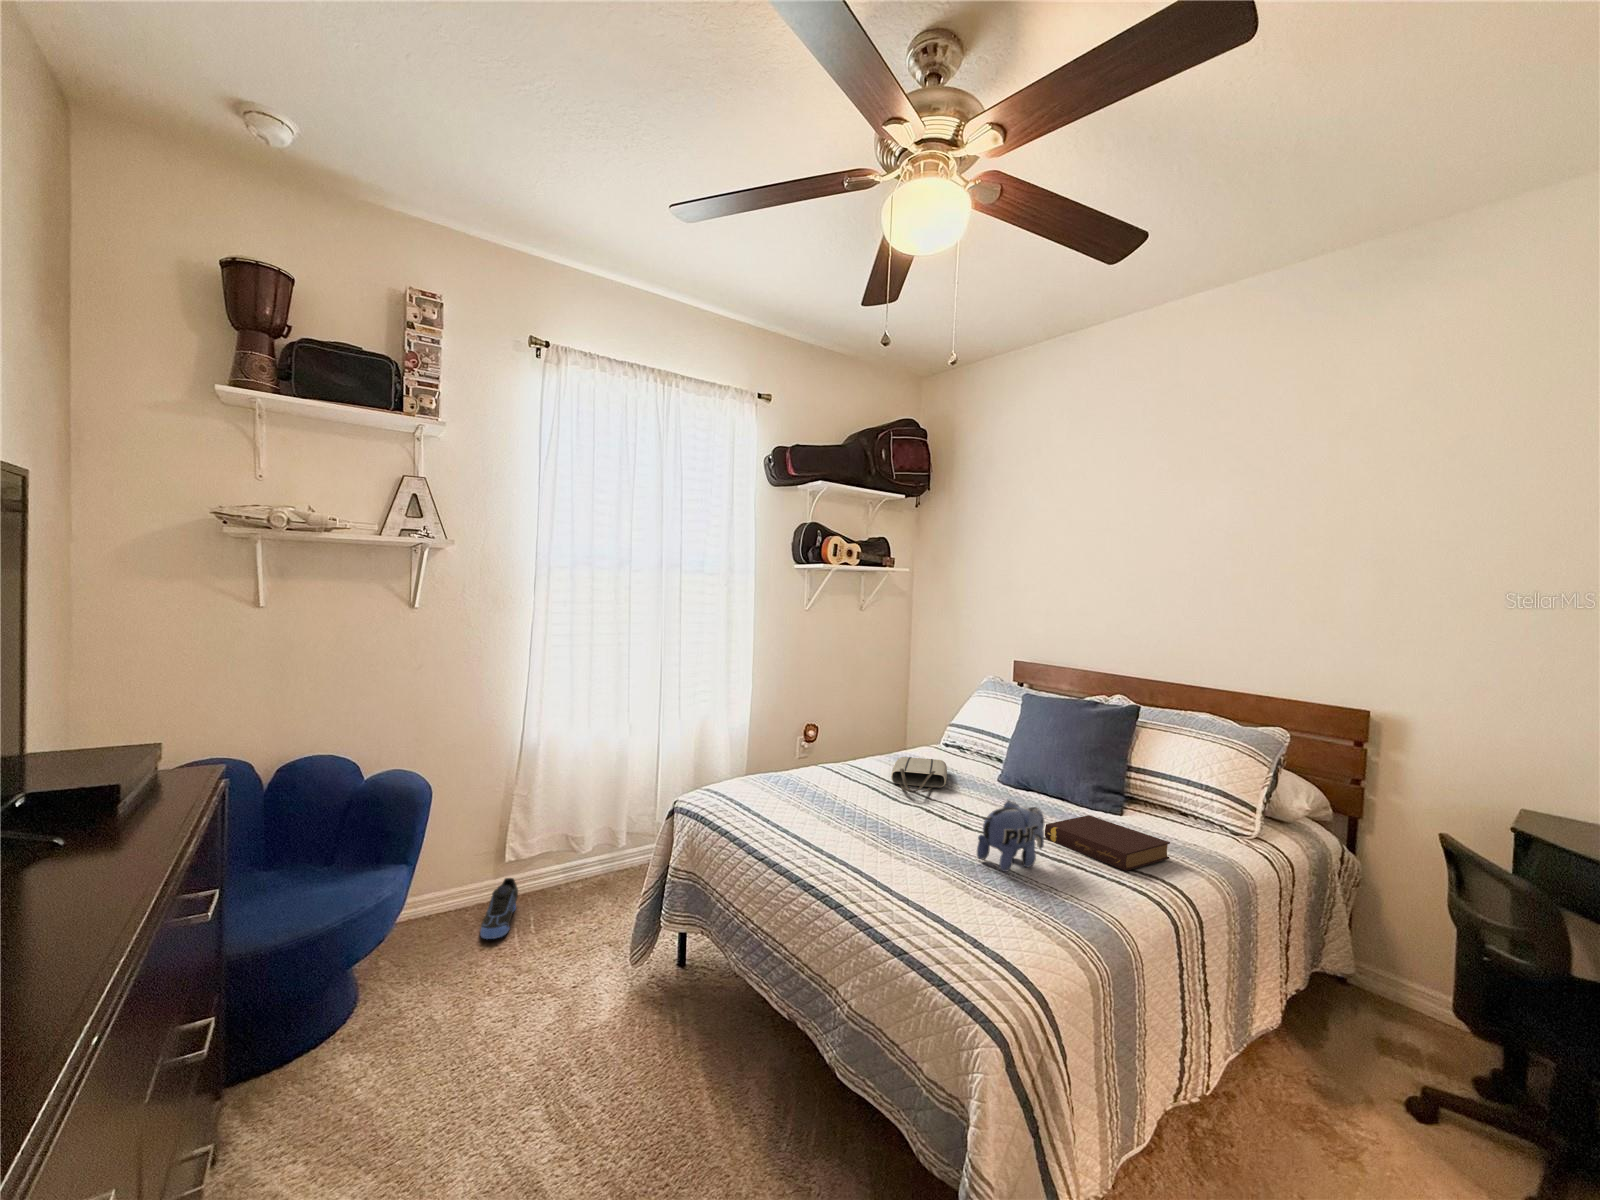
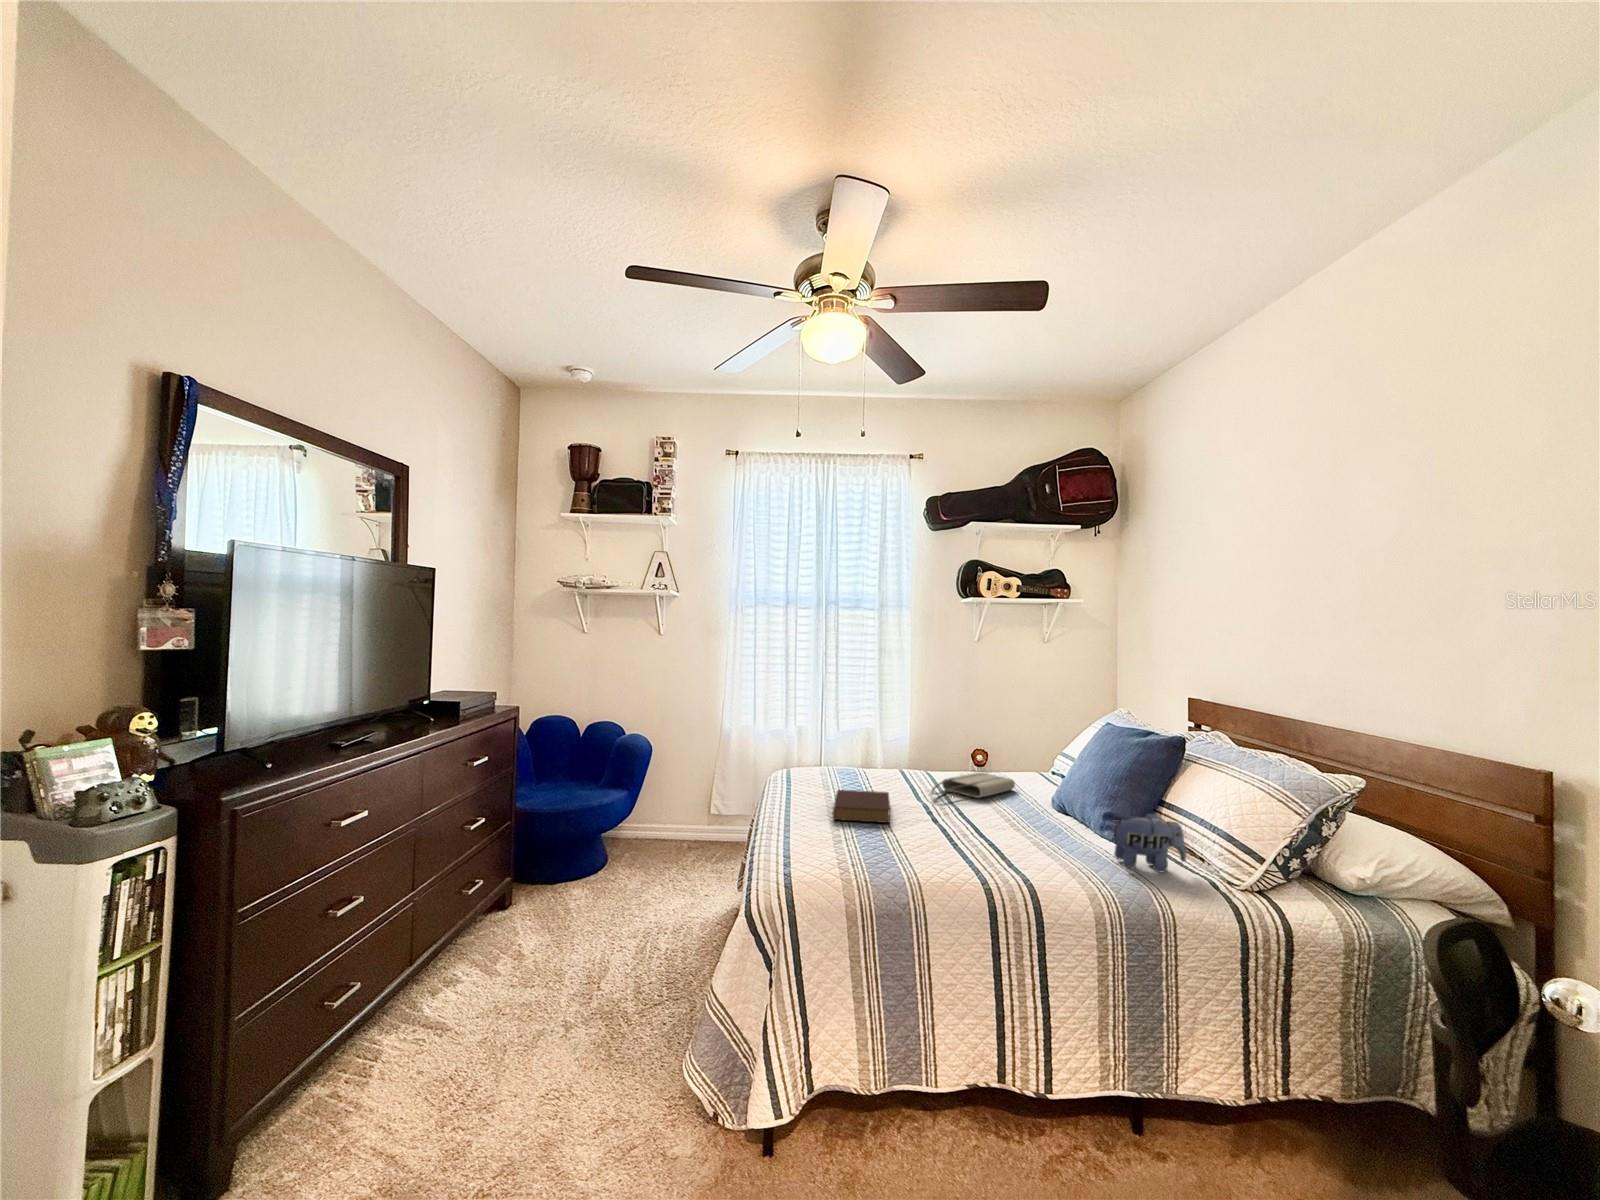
plush toy: present [977,801,1044,872] -> present [1112,813,1186,872]
book: present [1045,815,1170,871] -> present [833,790,890,823]
sneaker: present [480,878,518,939] -> none [682,826,718,860]

